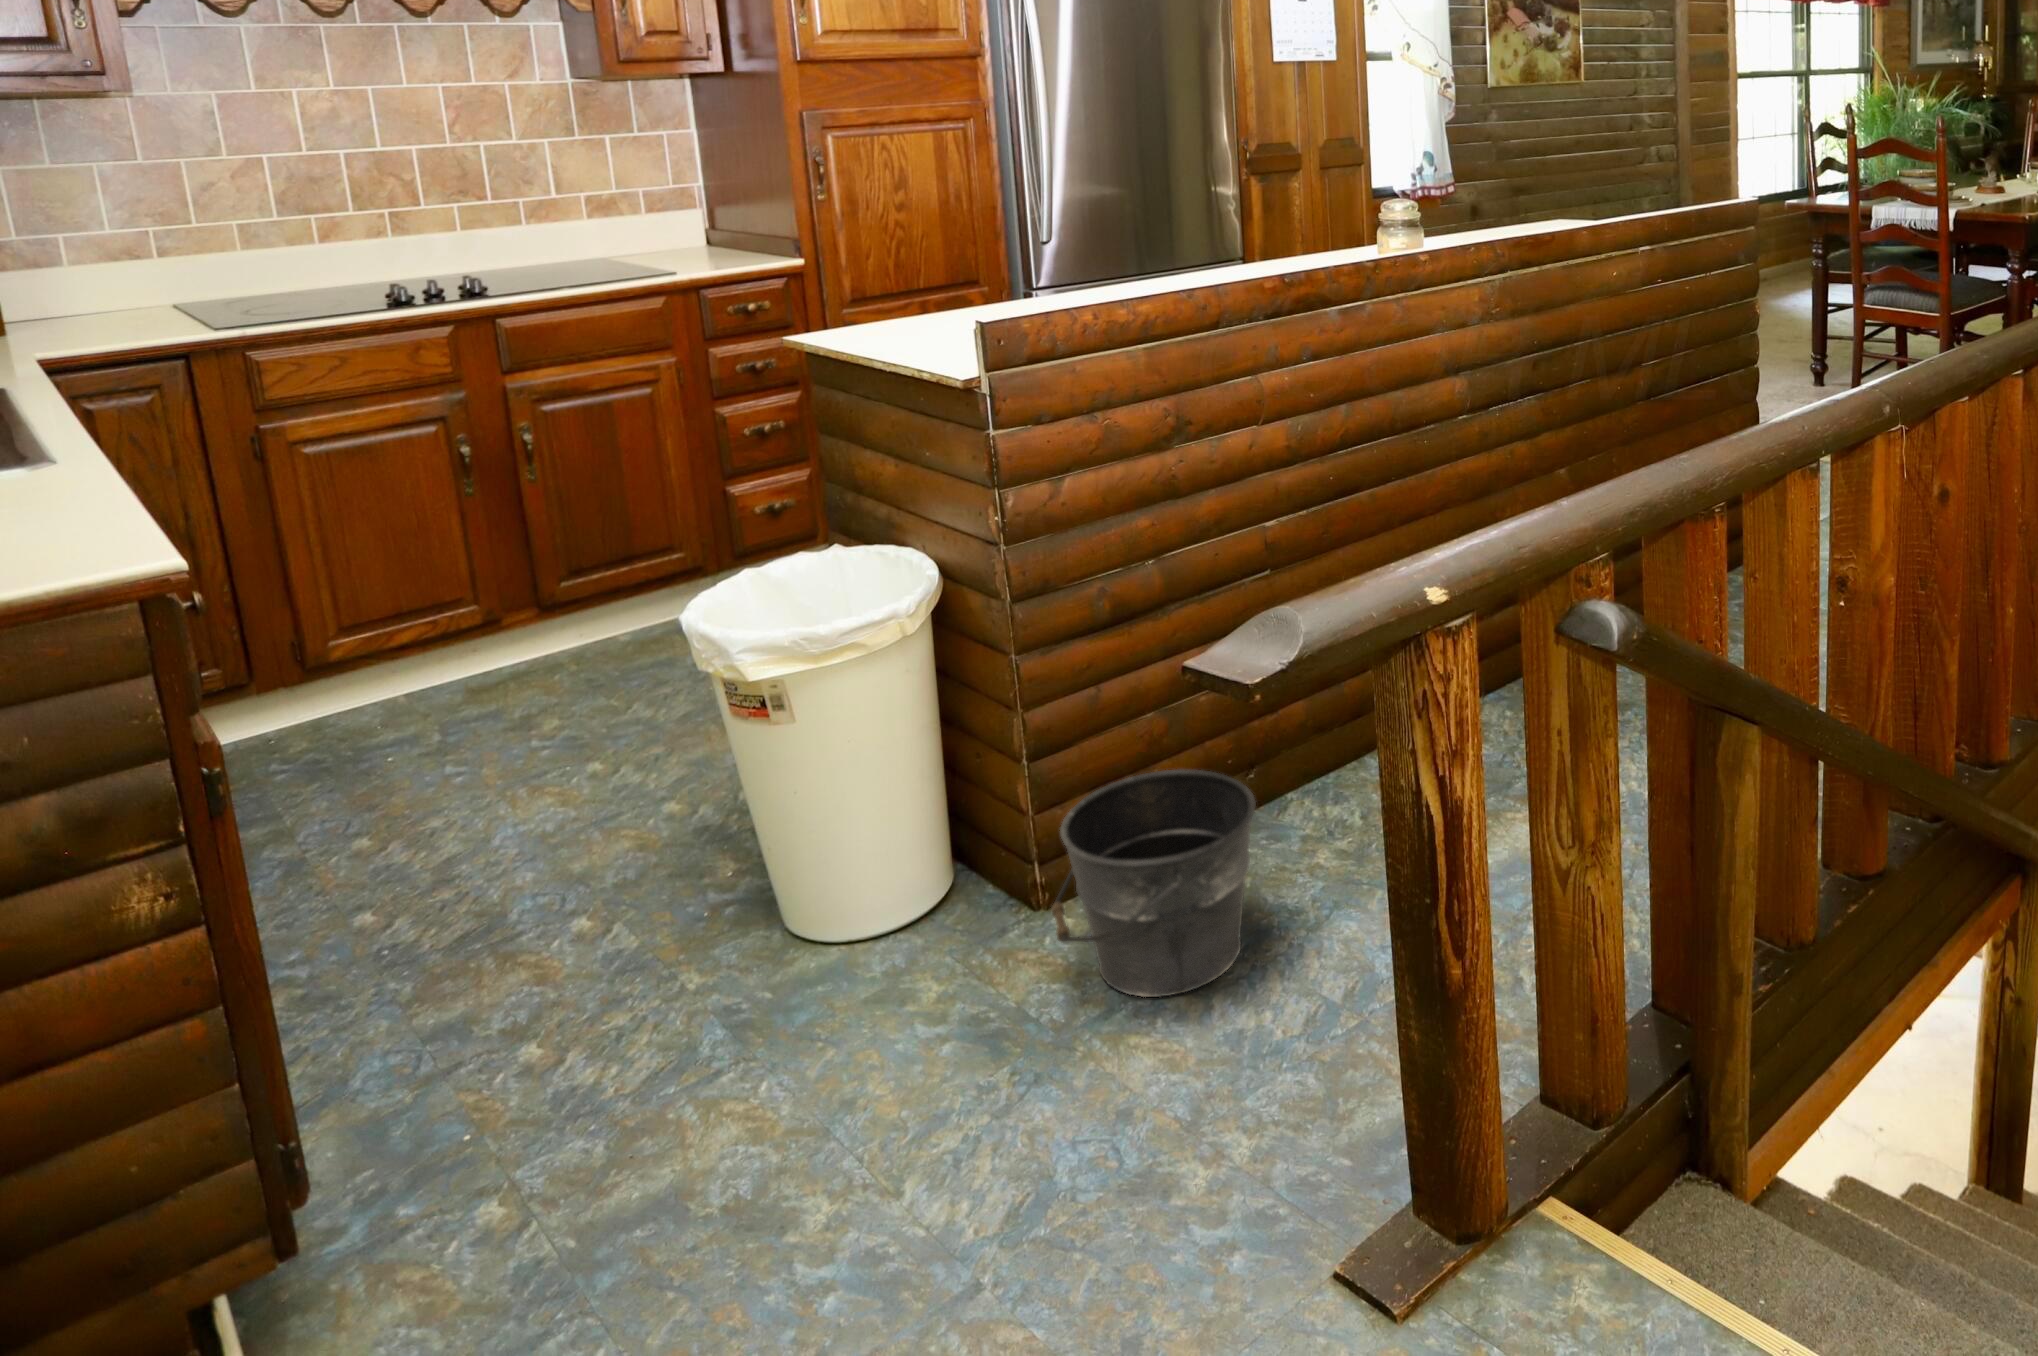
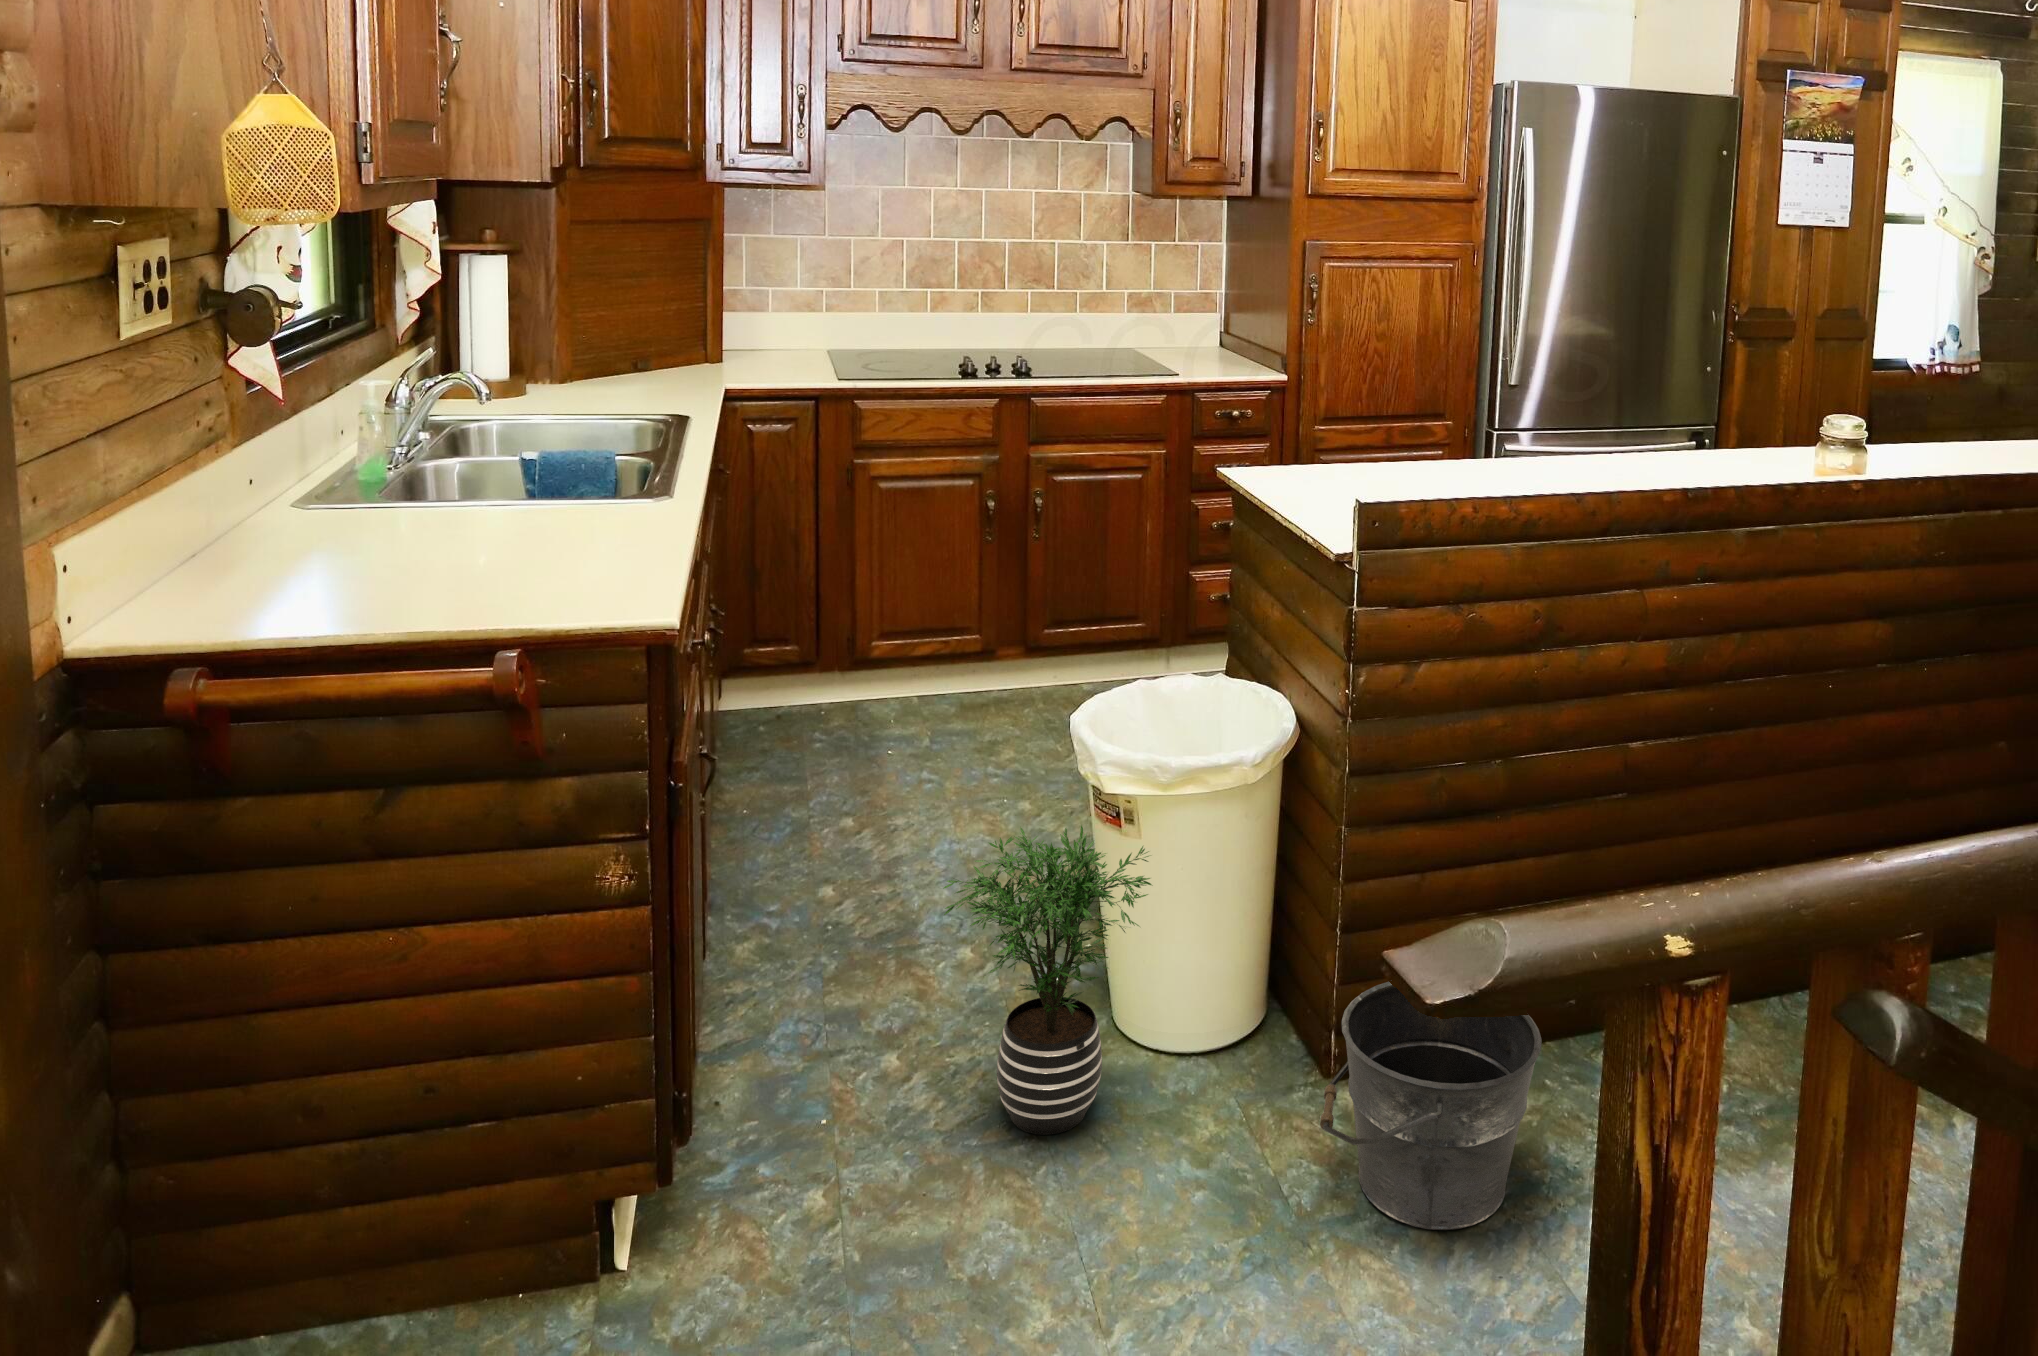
potted plant: none [570,733,828,1062] -> present [943,825,1152,1135]

